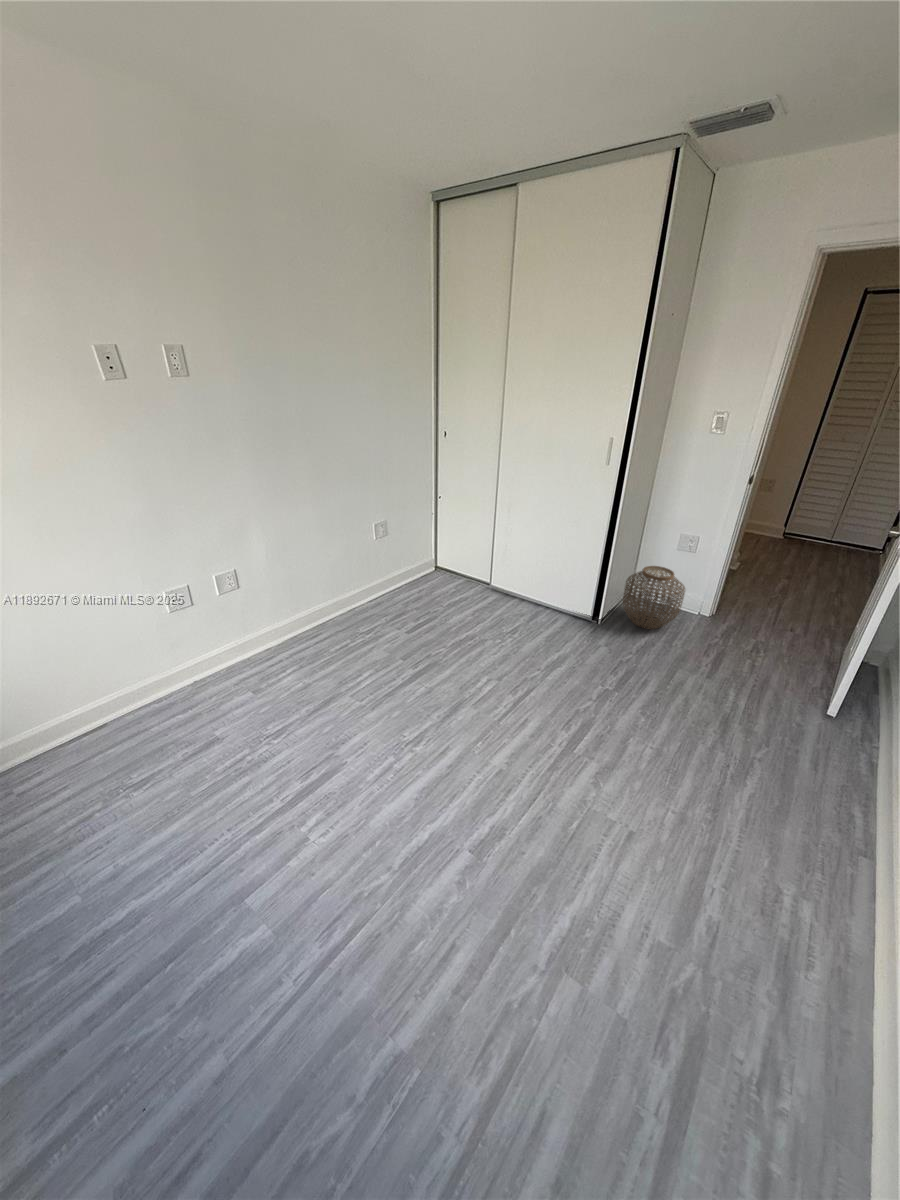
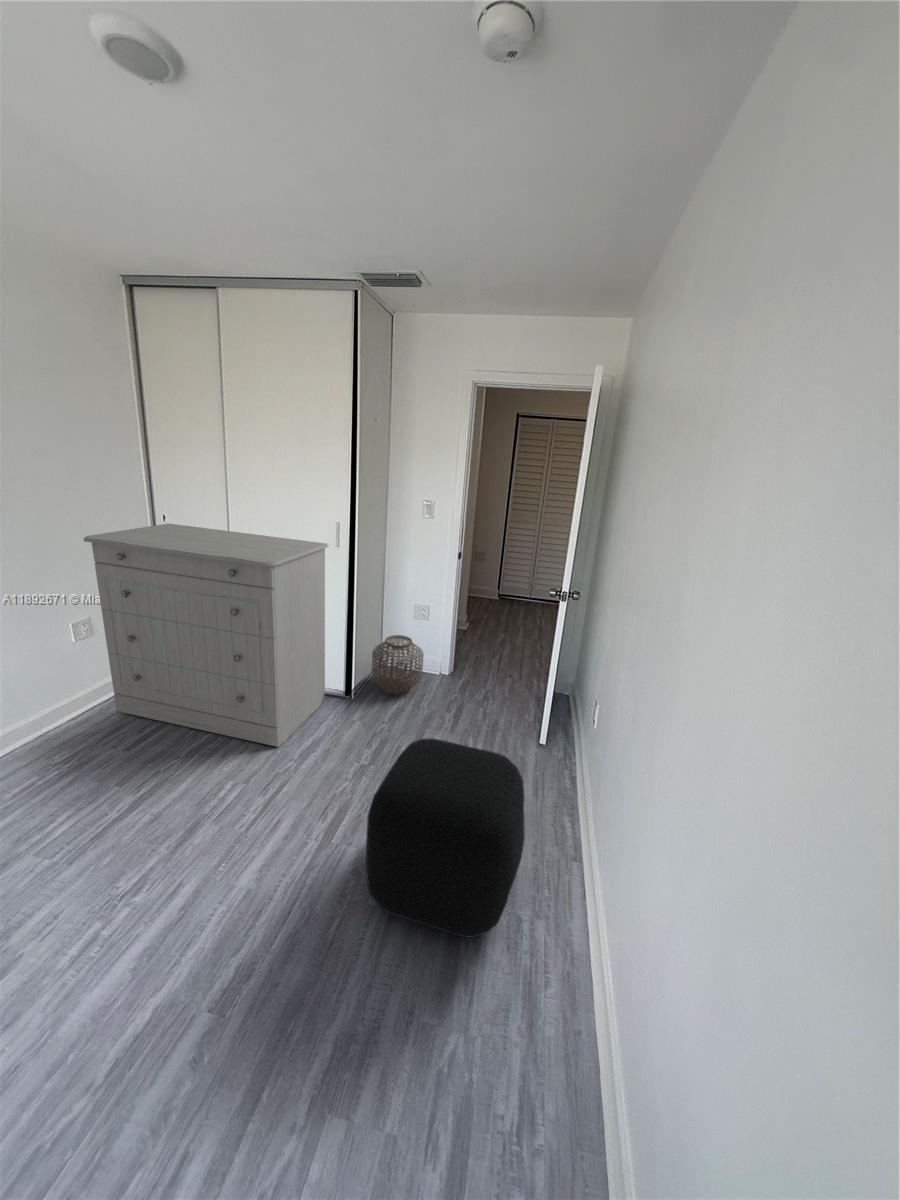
dresser: none [388,438,598,656] -> present [84,523,329,747]
ottoman: none [610,676,815,889] -> present [366,739,525,938]

